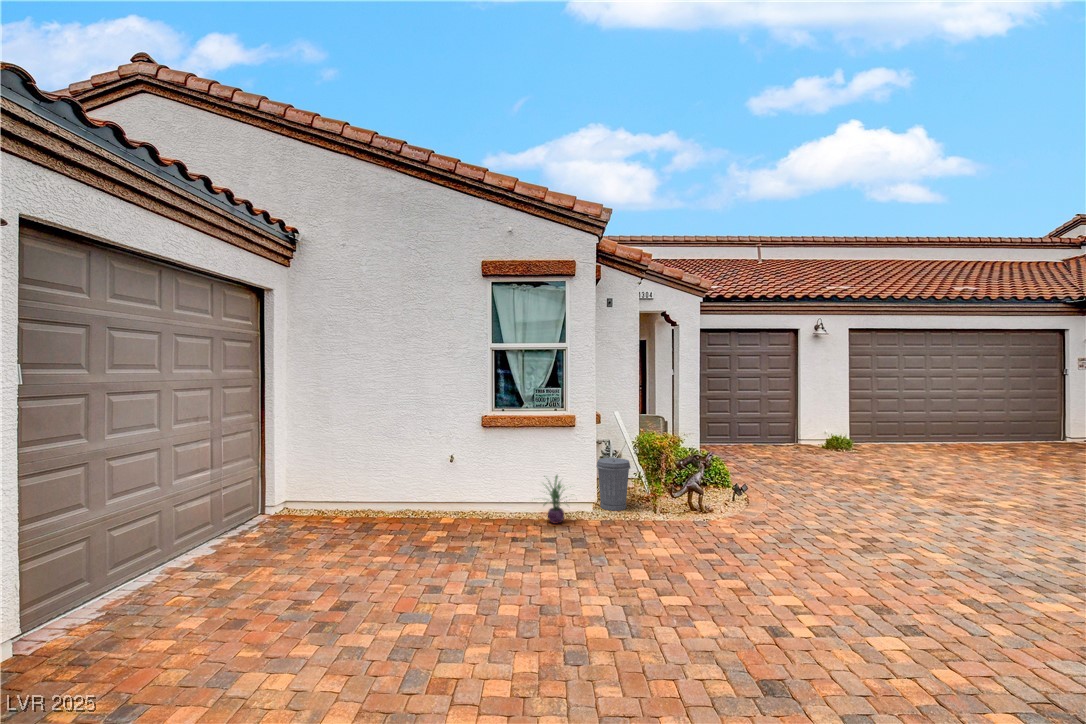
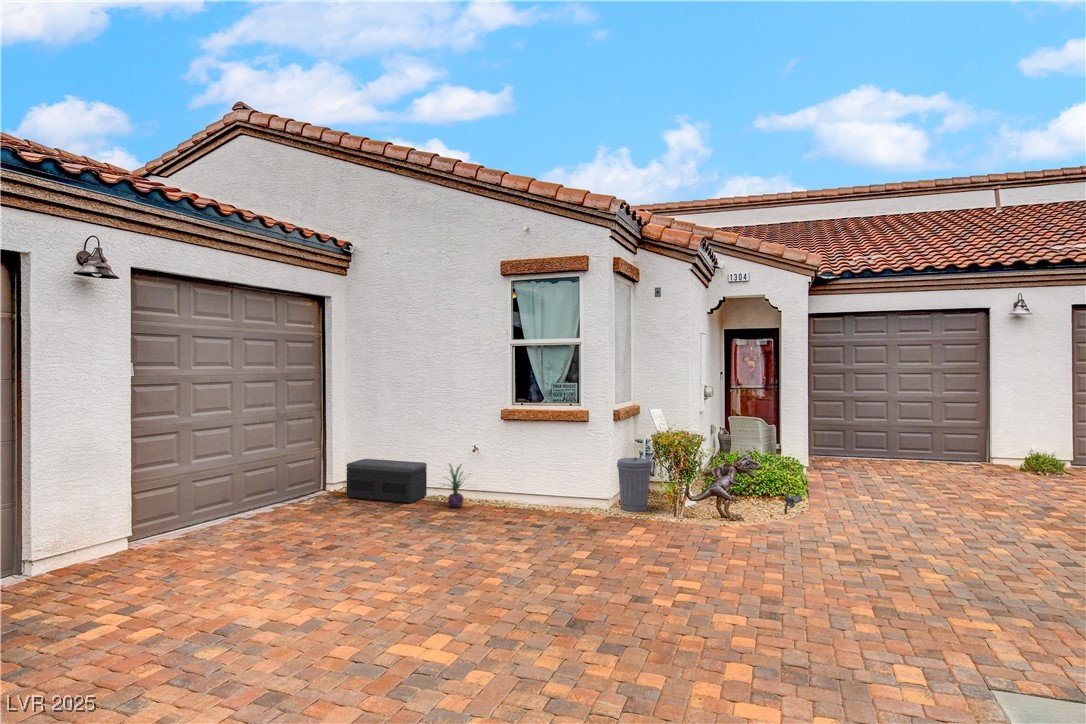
decorative plant: present [544,475,565,524] -> present [444,464,465,508]
storage bench: none [298,477,394,524] -> present [346,459,427,503]

